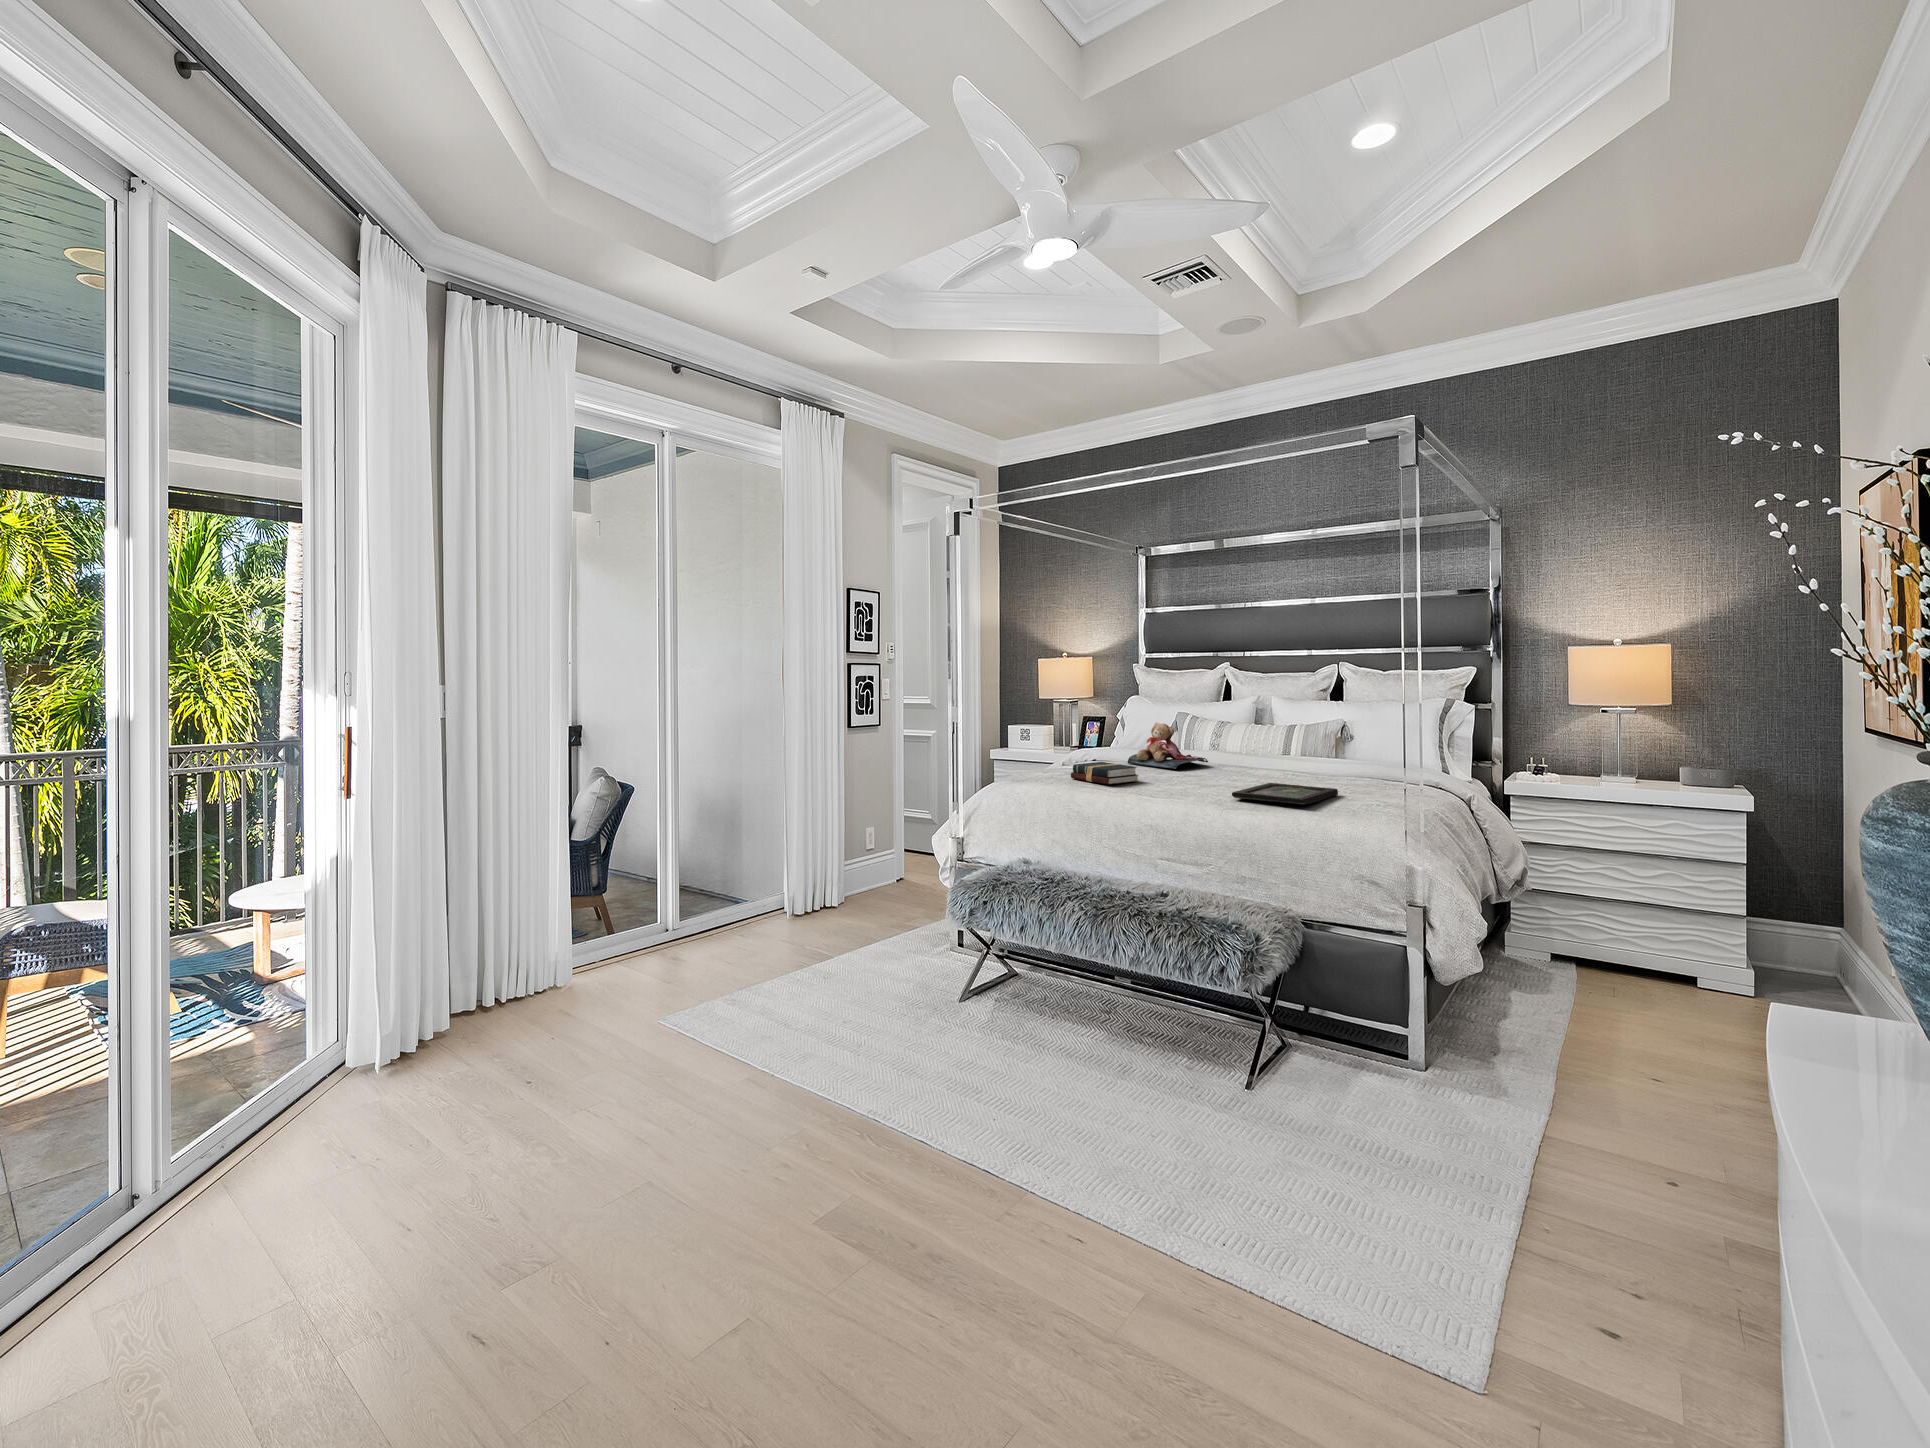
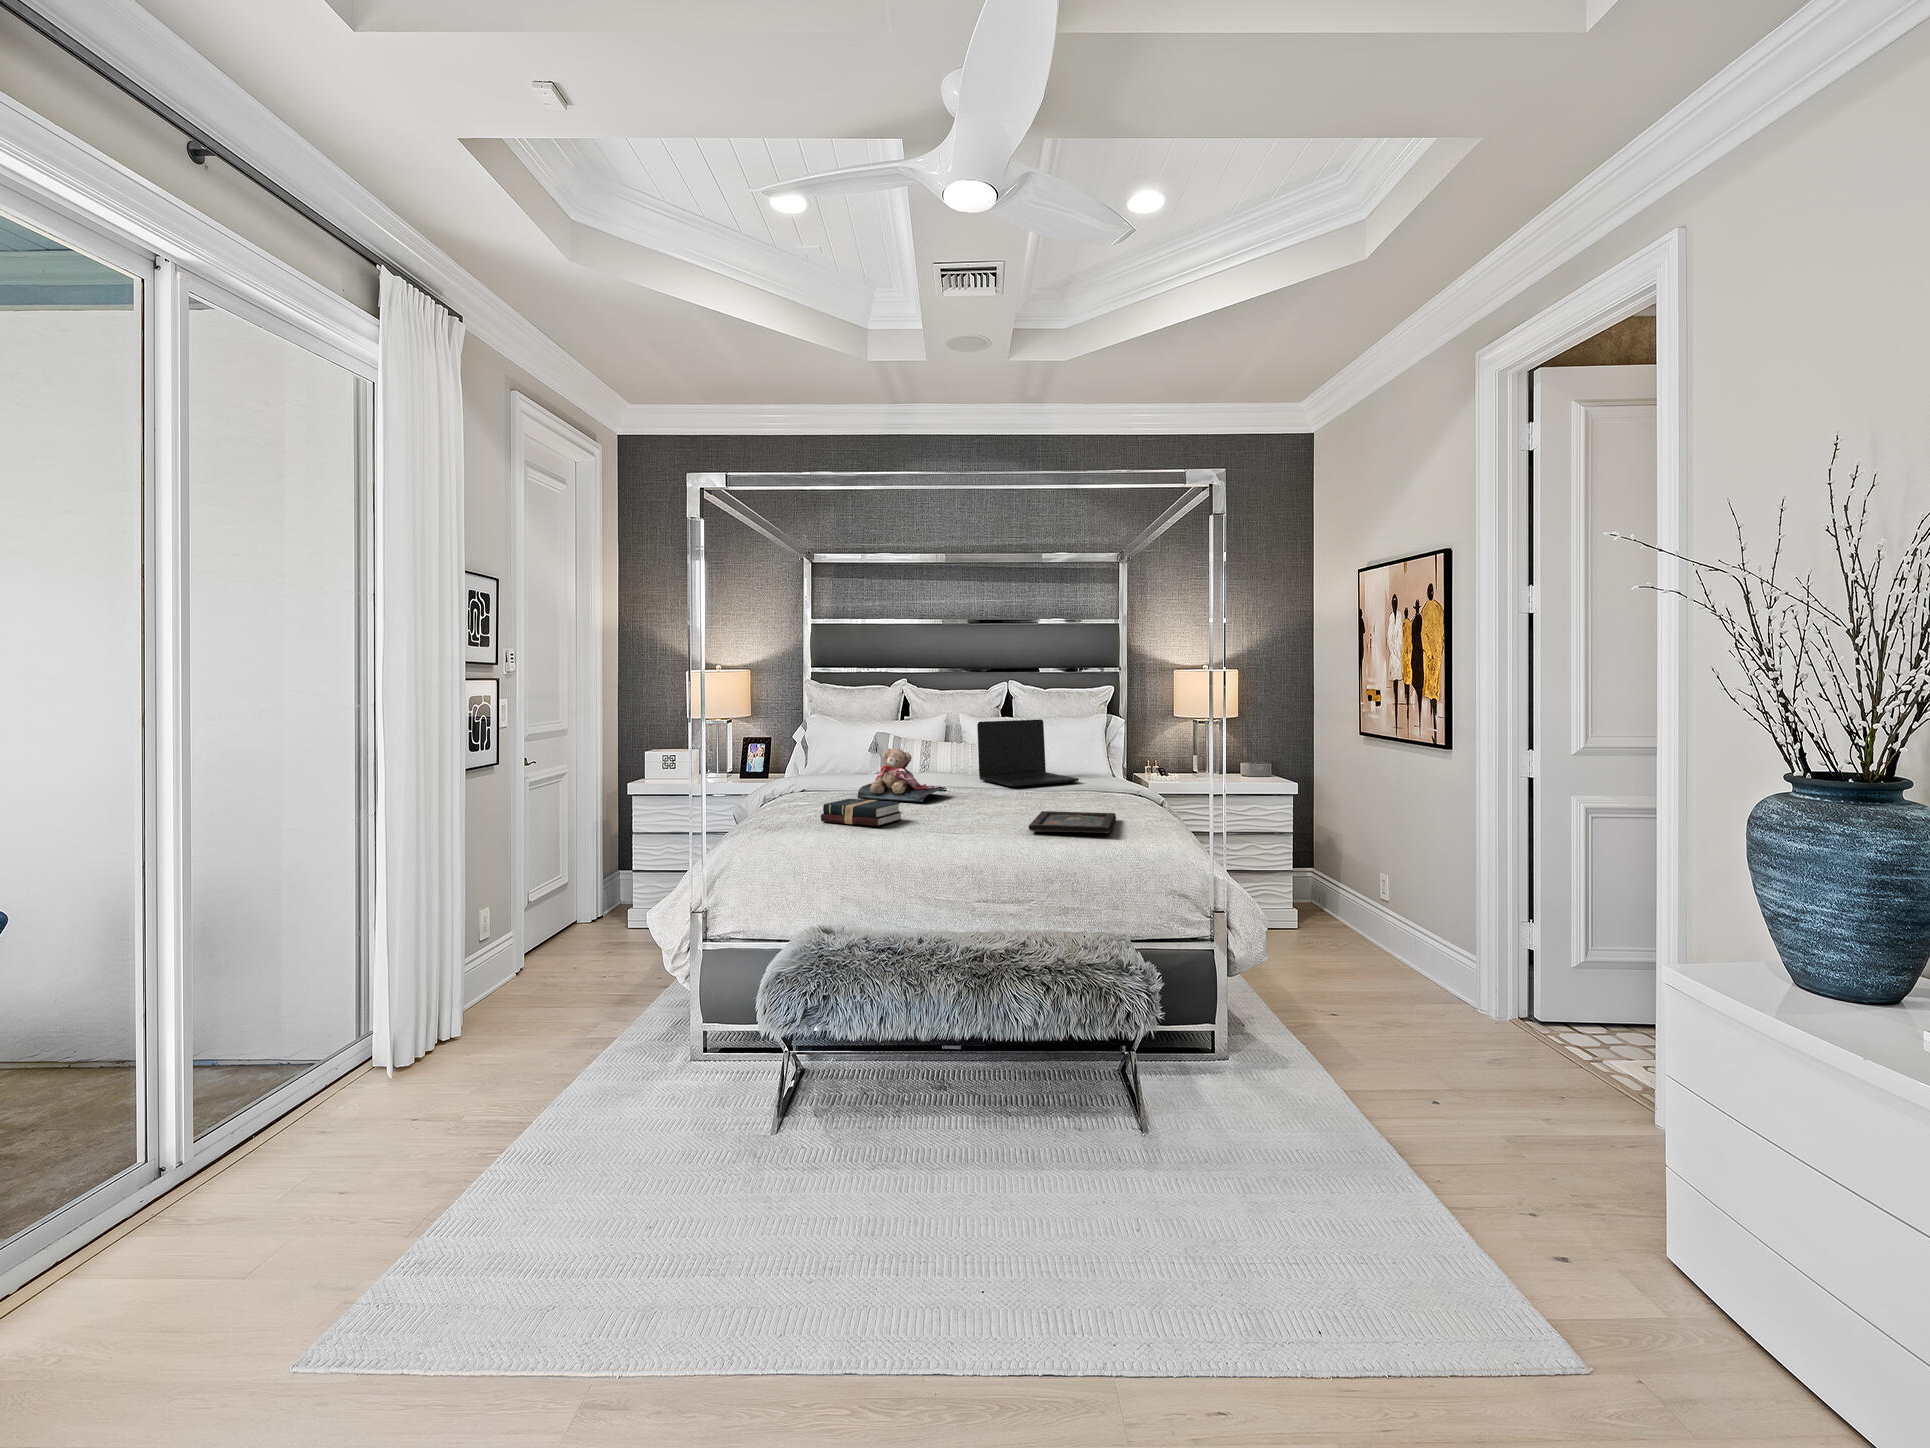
laptop: none [1258,702,1356,762] -> present [977,719,1079,787]

